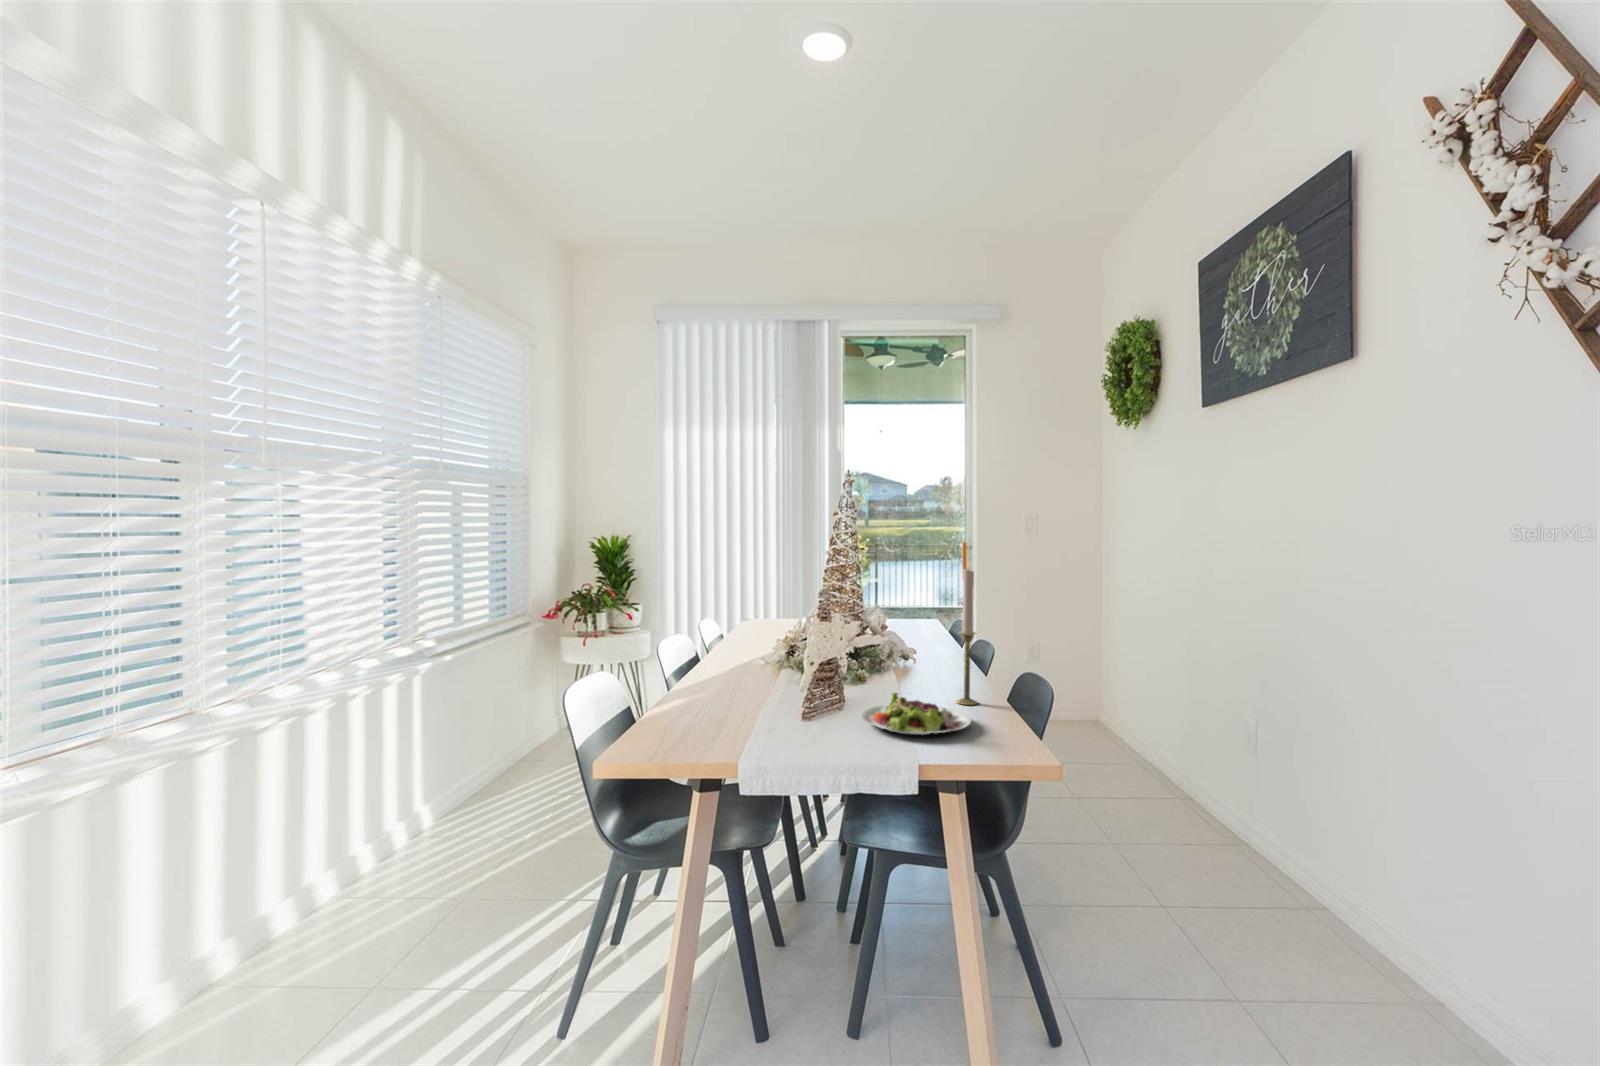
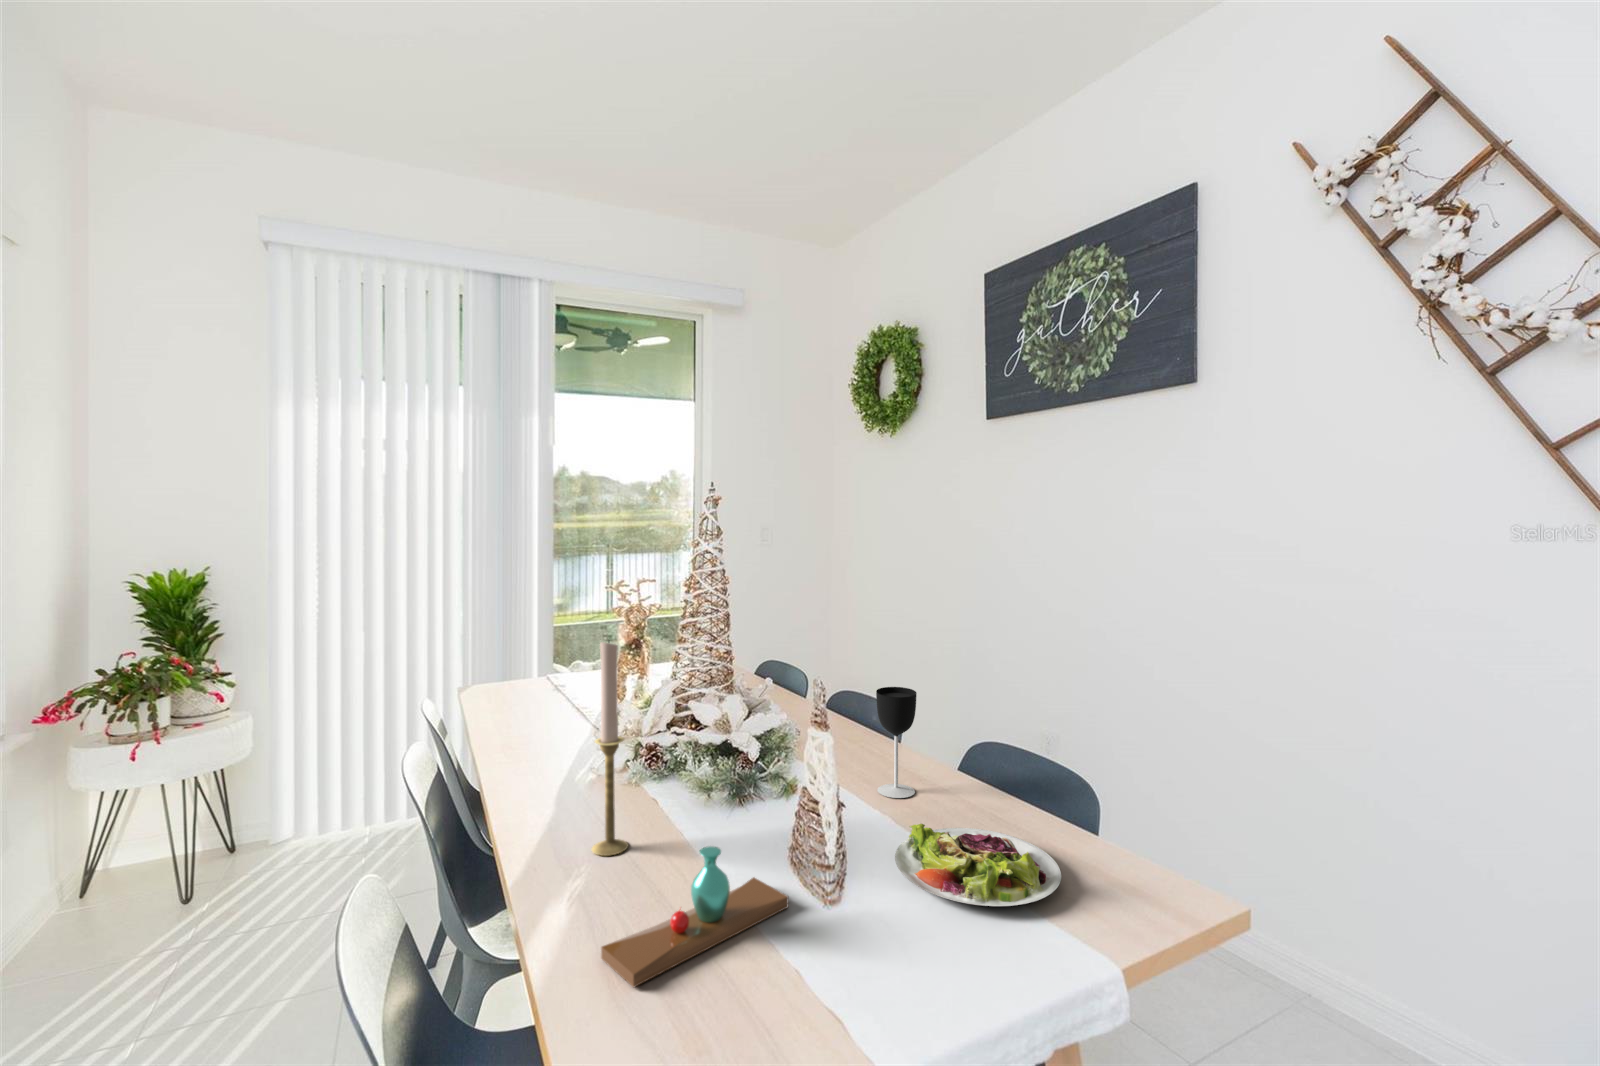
candlestick: present [956,569,978,705] -> present [592,641,628,856]
wine glass: none [921,617,950,694] -> present [876,687,917,798]
vase: none [681,669,787,720] -> present [601,846,789,987]

